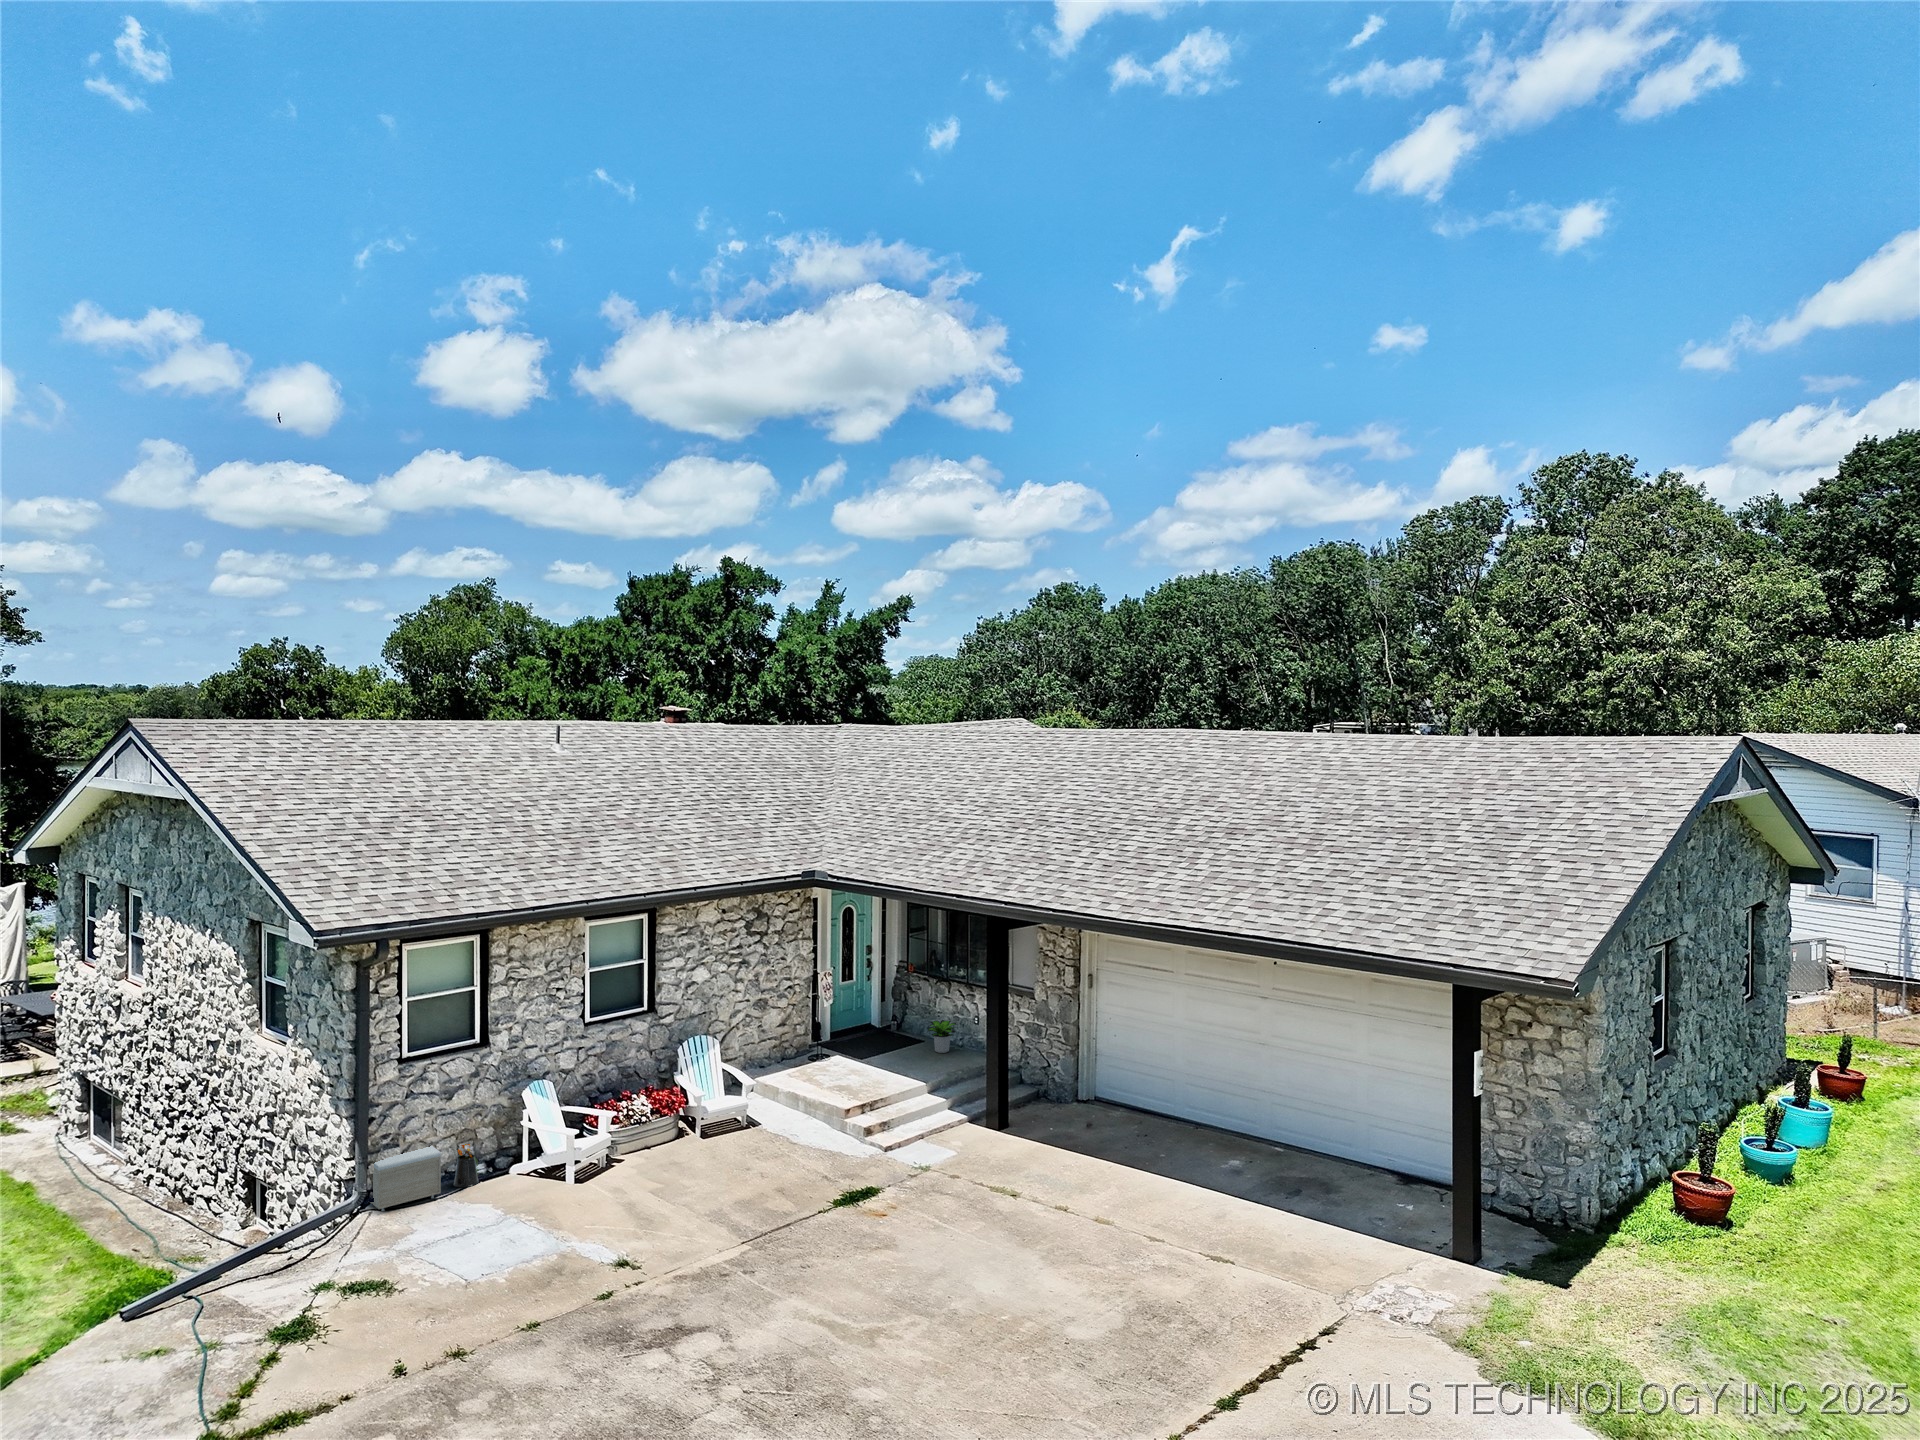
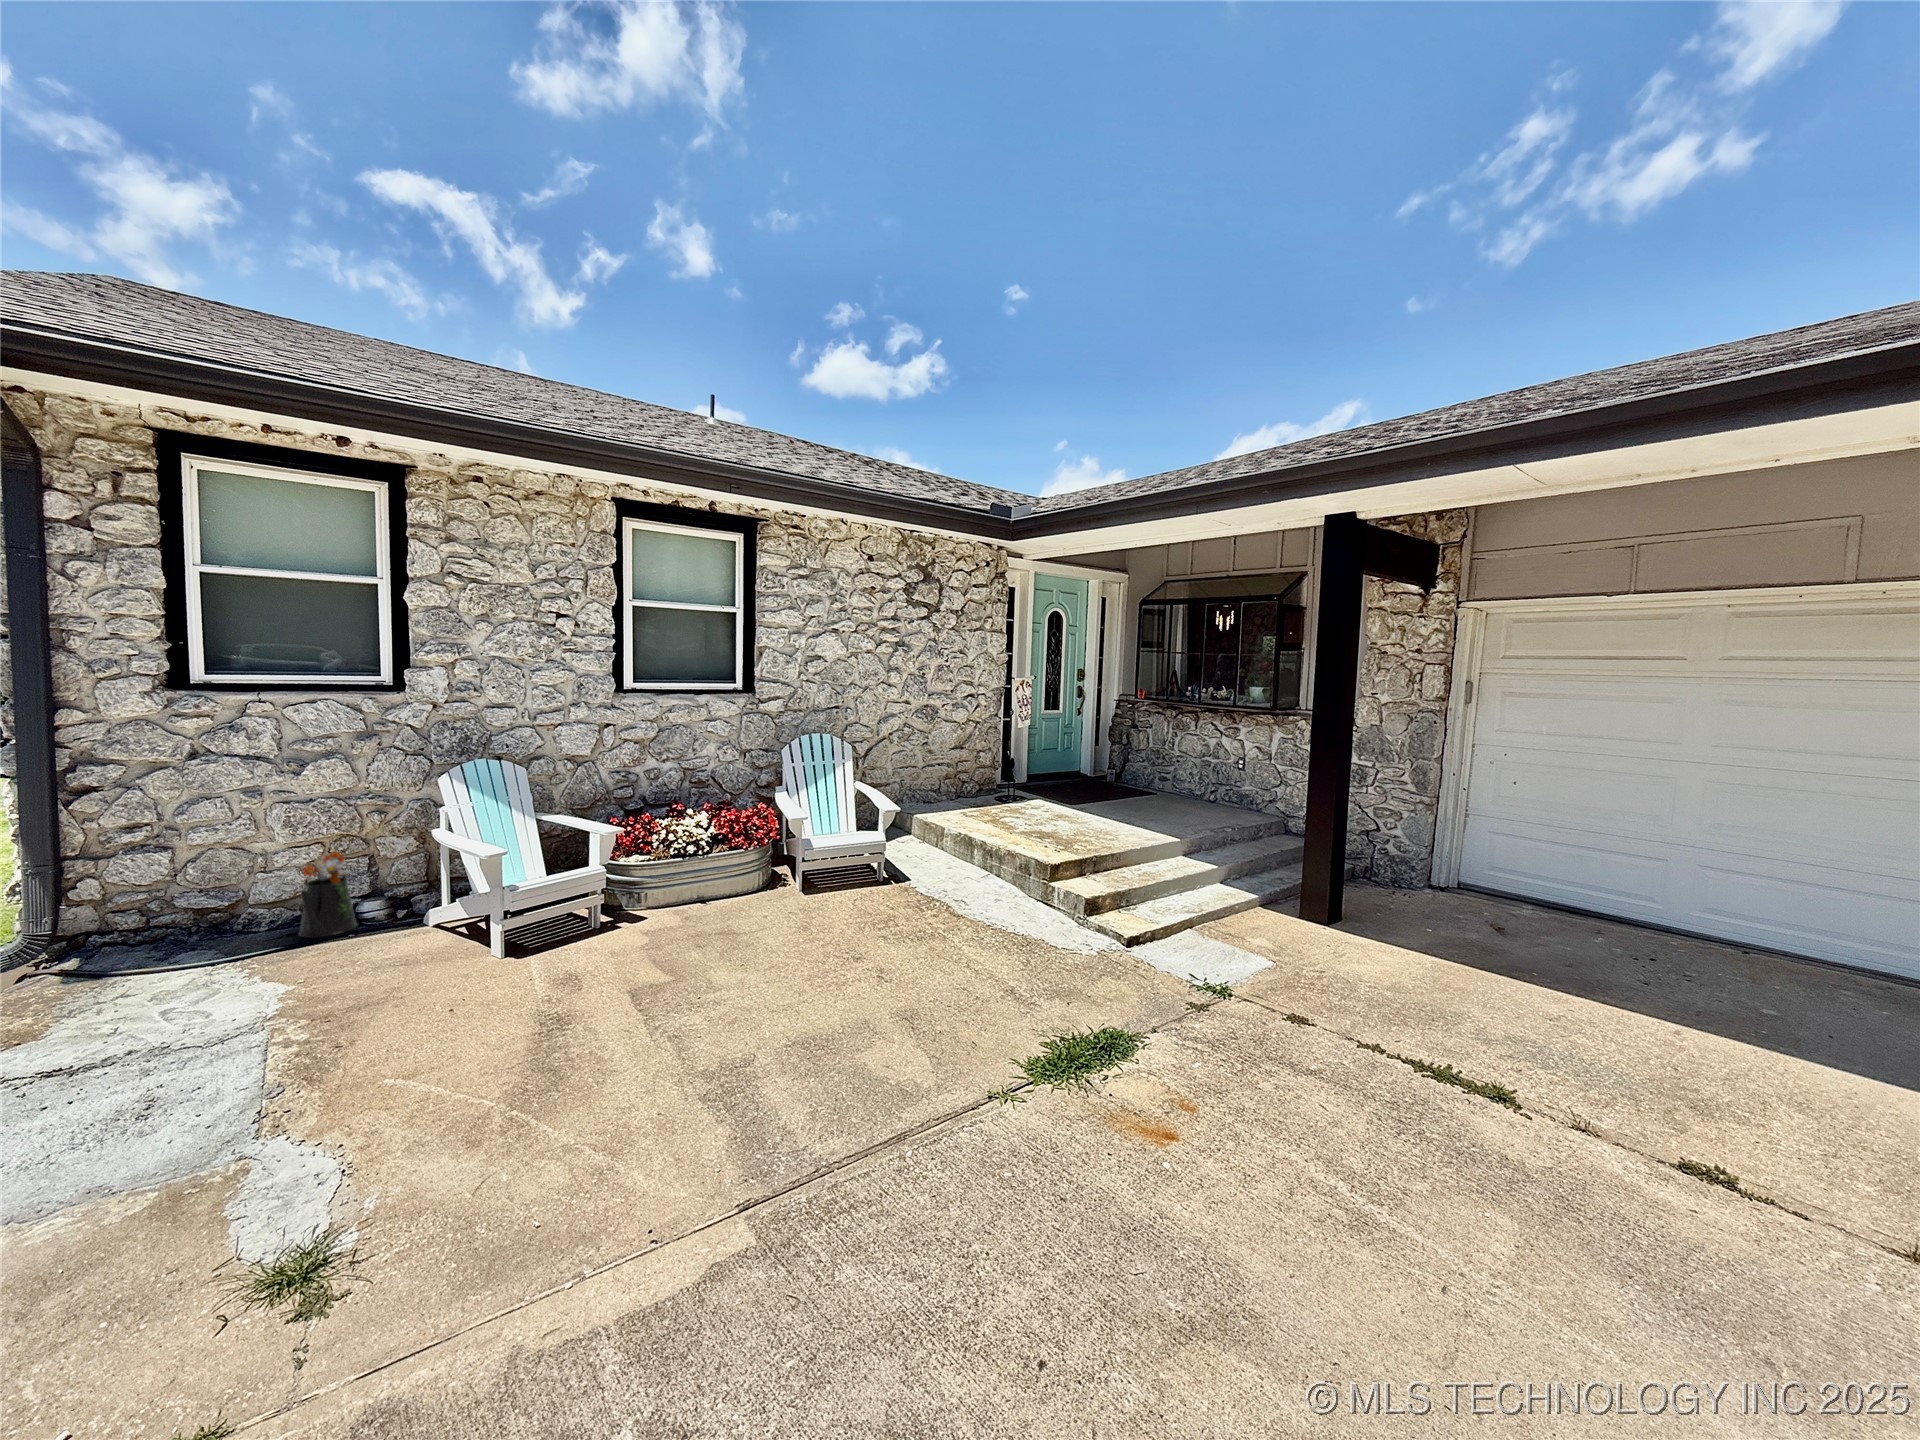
potted plant: present [928,1020,956,1053] -> none [1165,759,1212,804]
storage bench: present [370,1146,441,1211] -> none [38,848,249,974]

